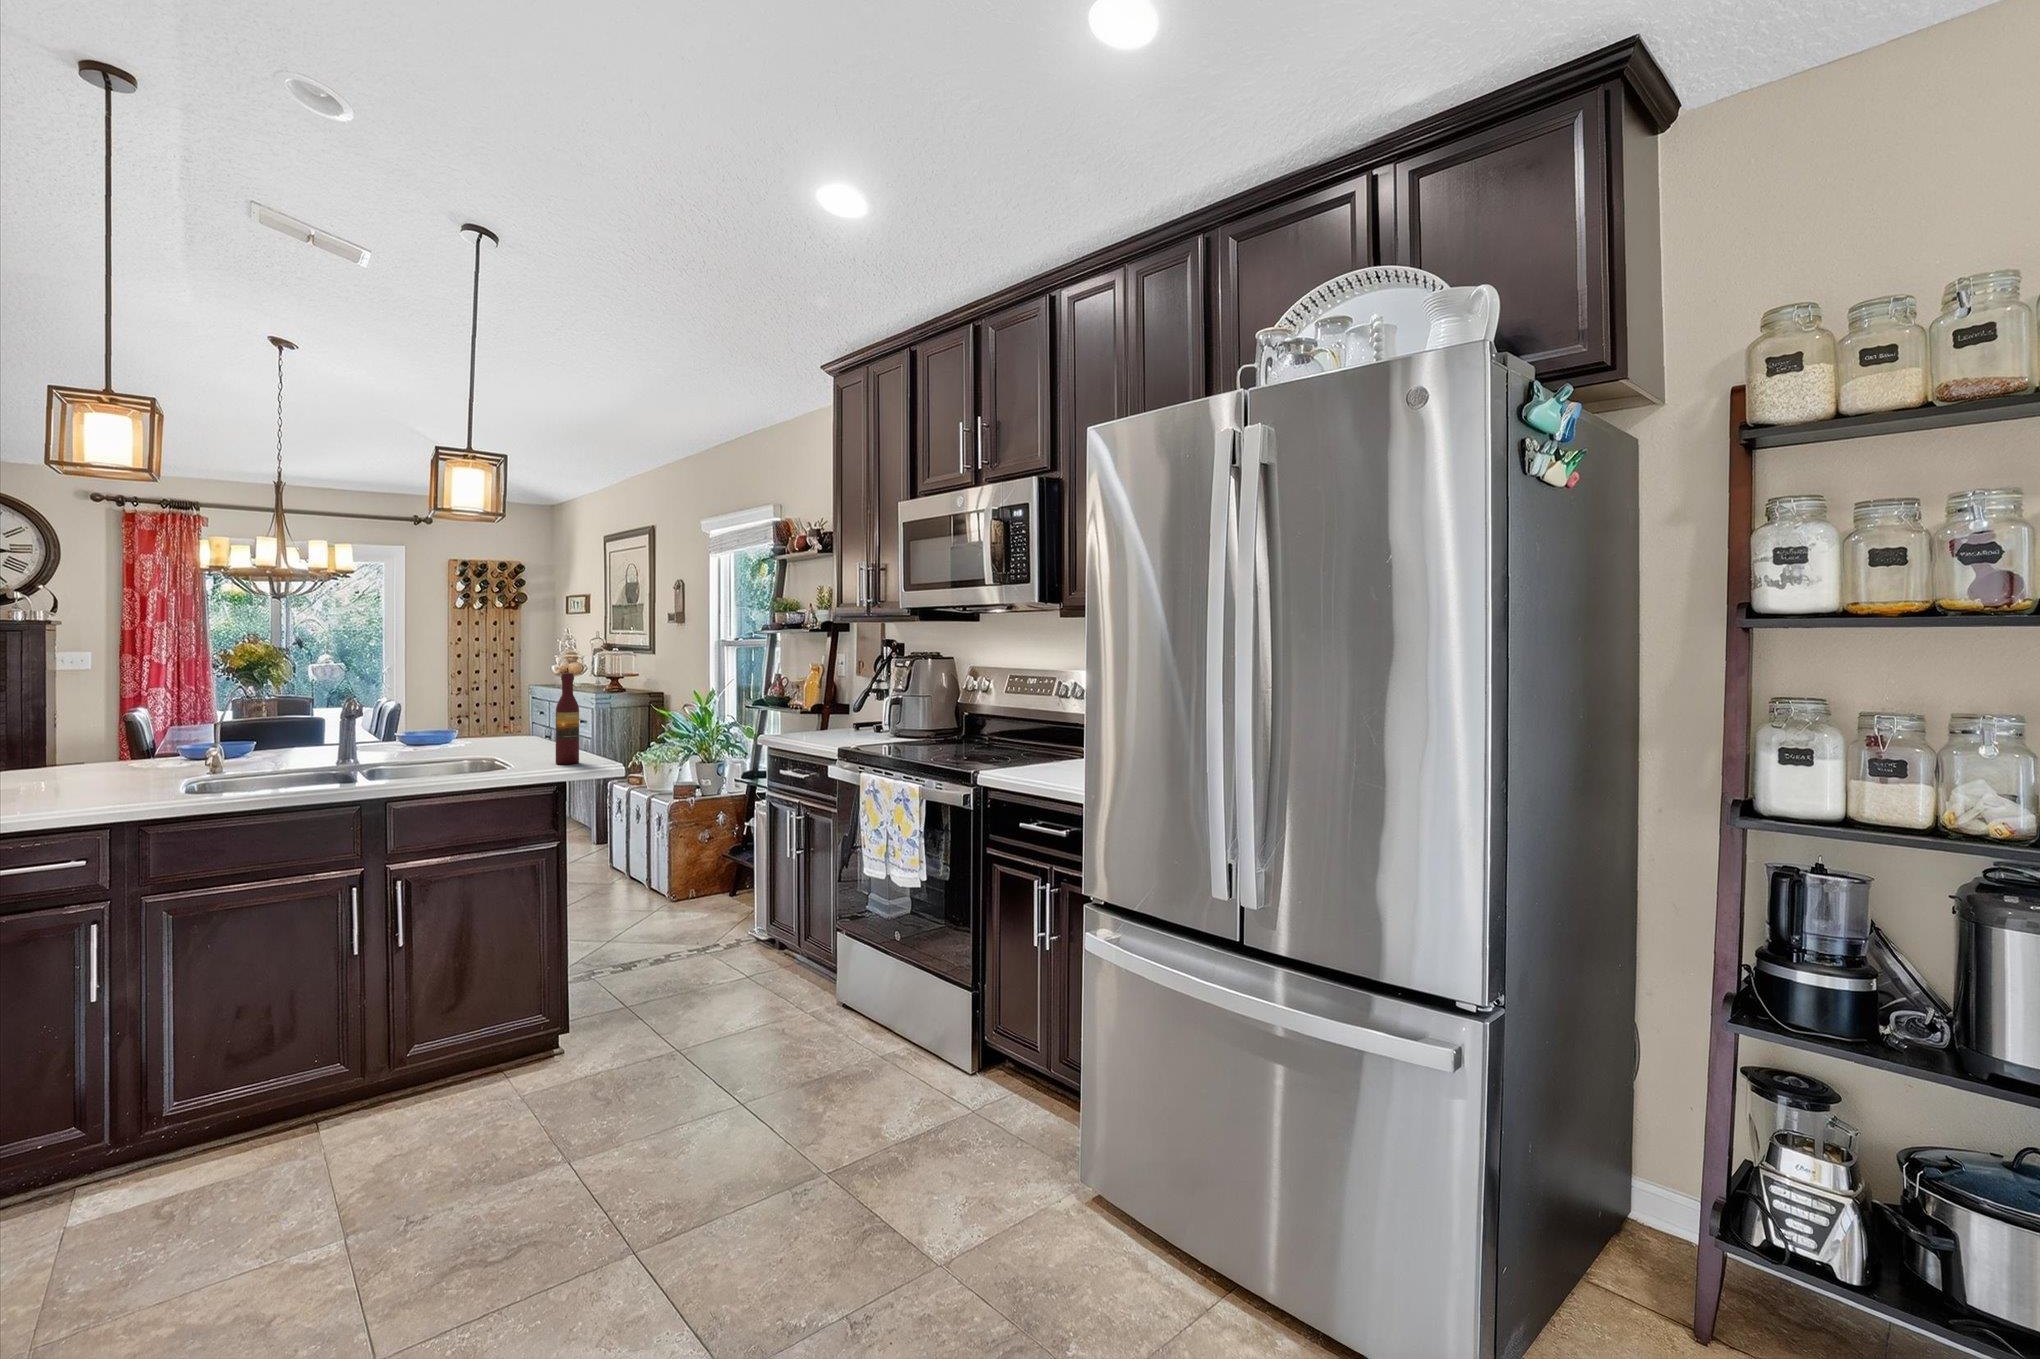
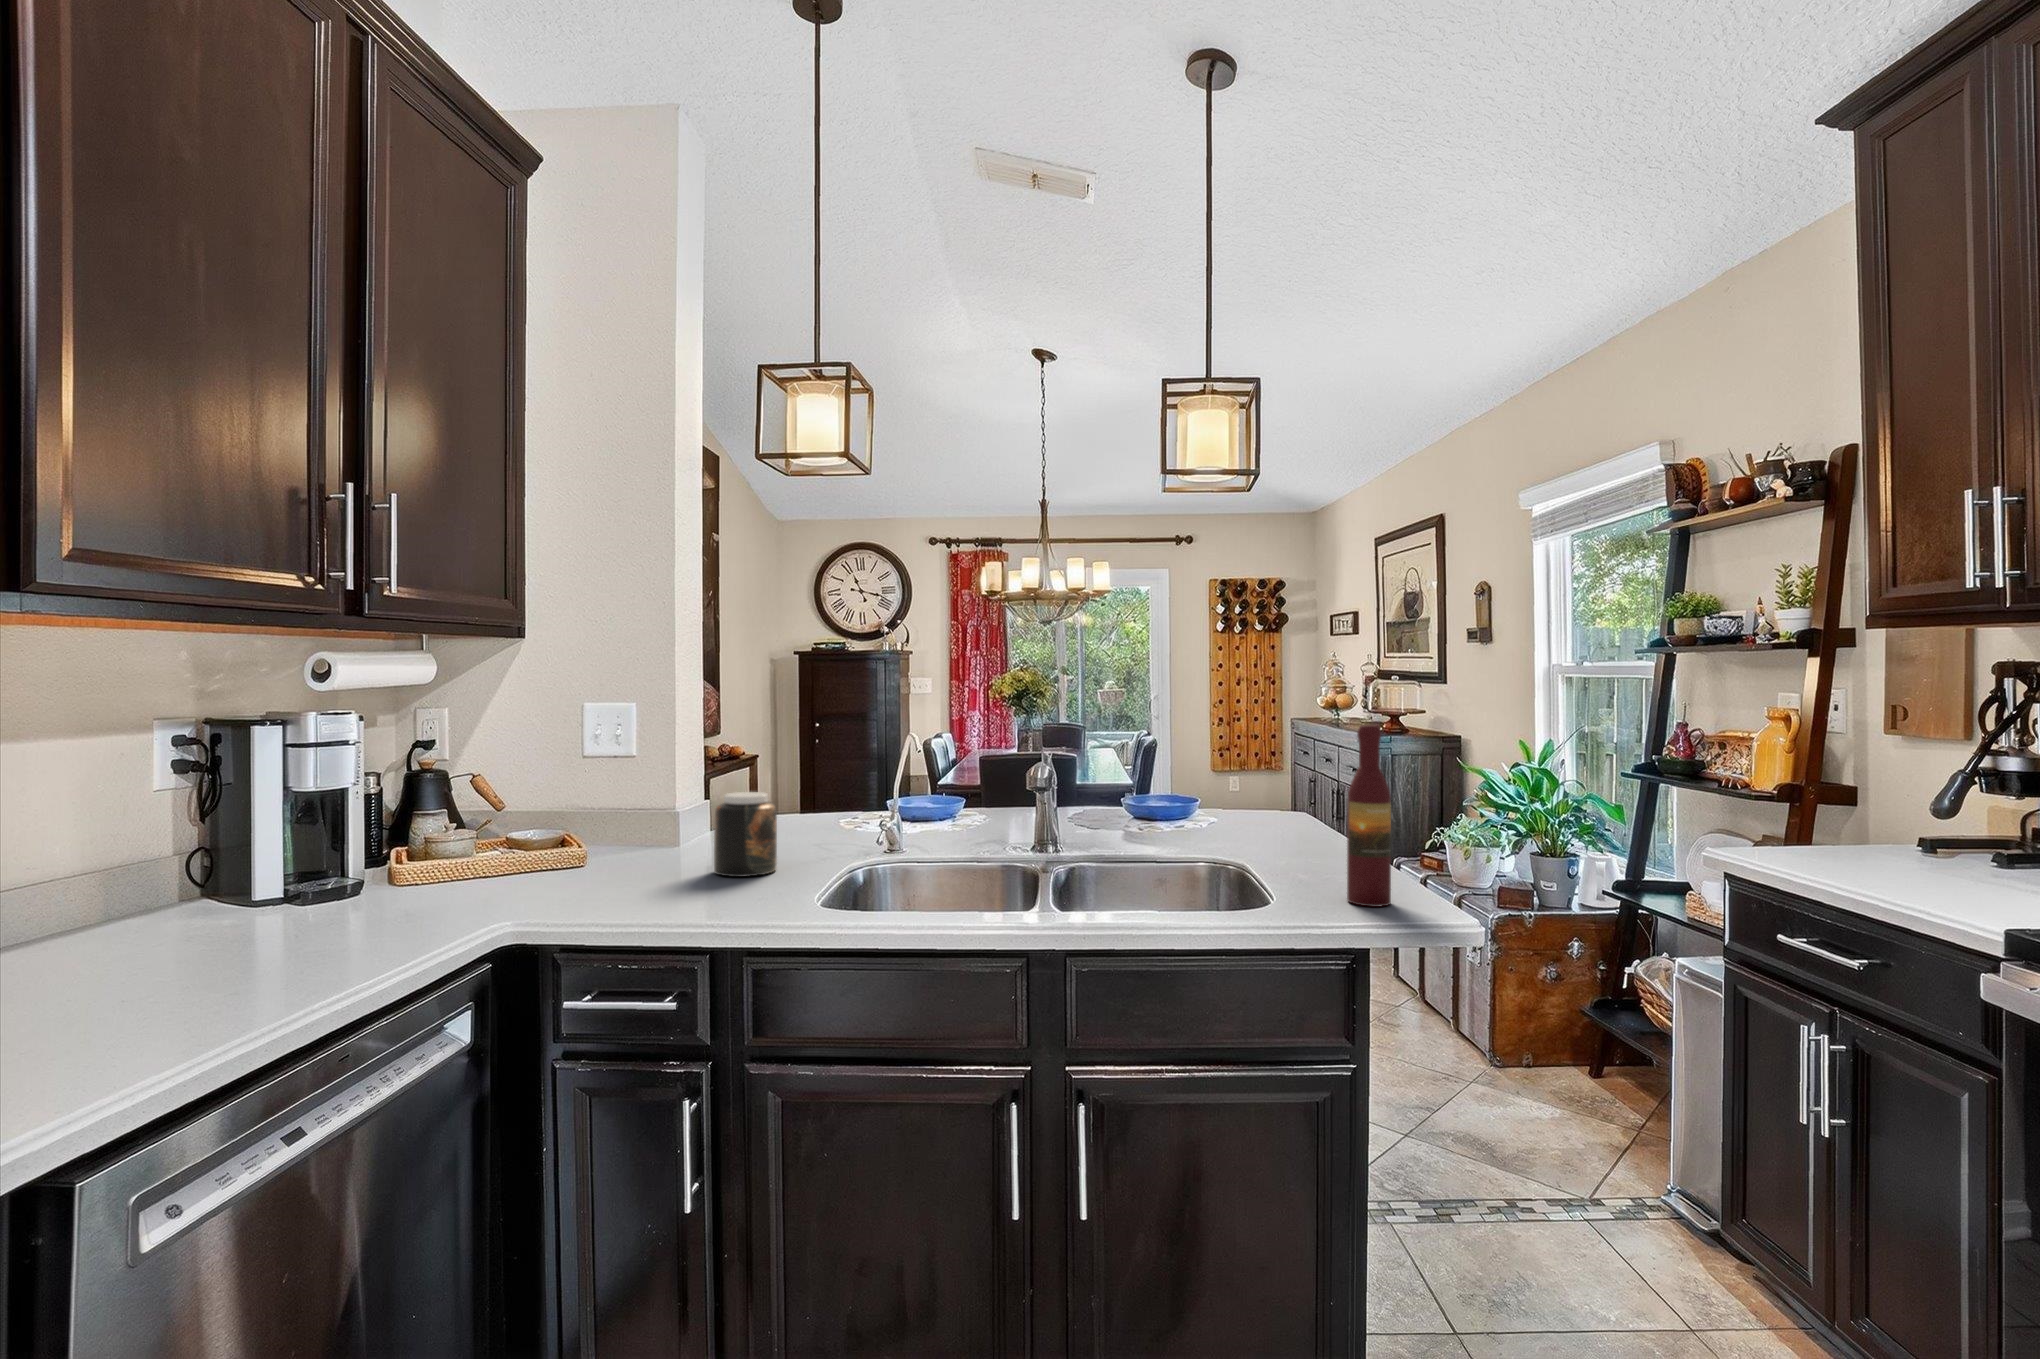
jar: none [76,730,134,787] -> present [714,792,777,877]

